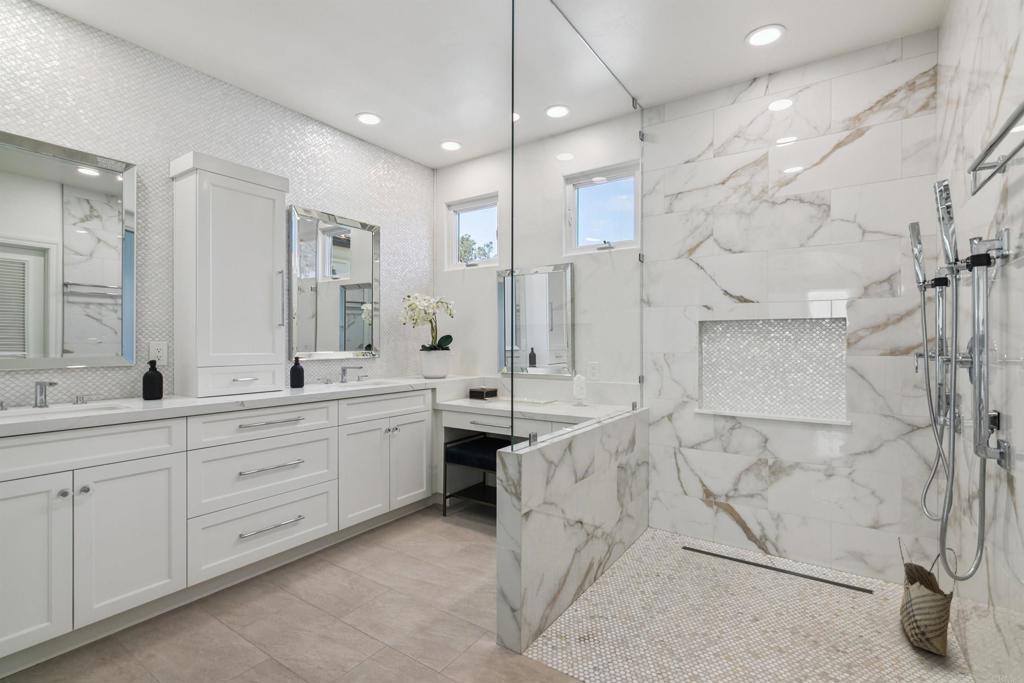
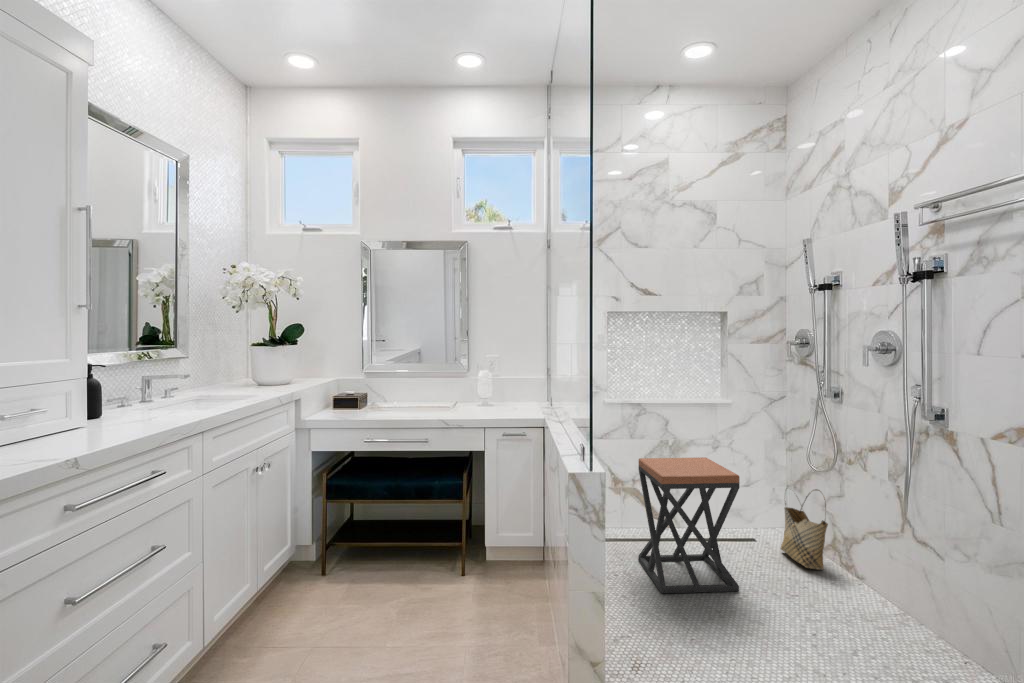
stool: none [690,472,787,641] -> present [638,457,740,593]

